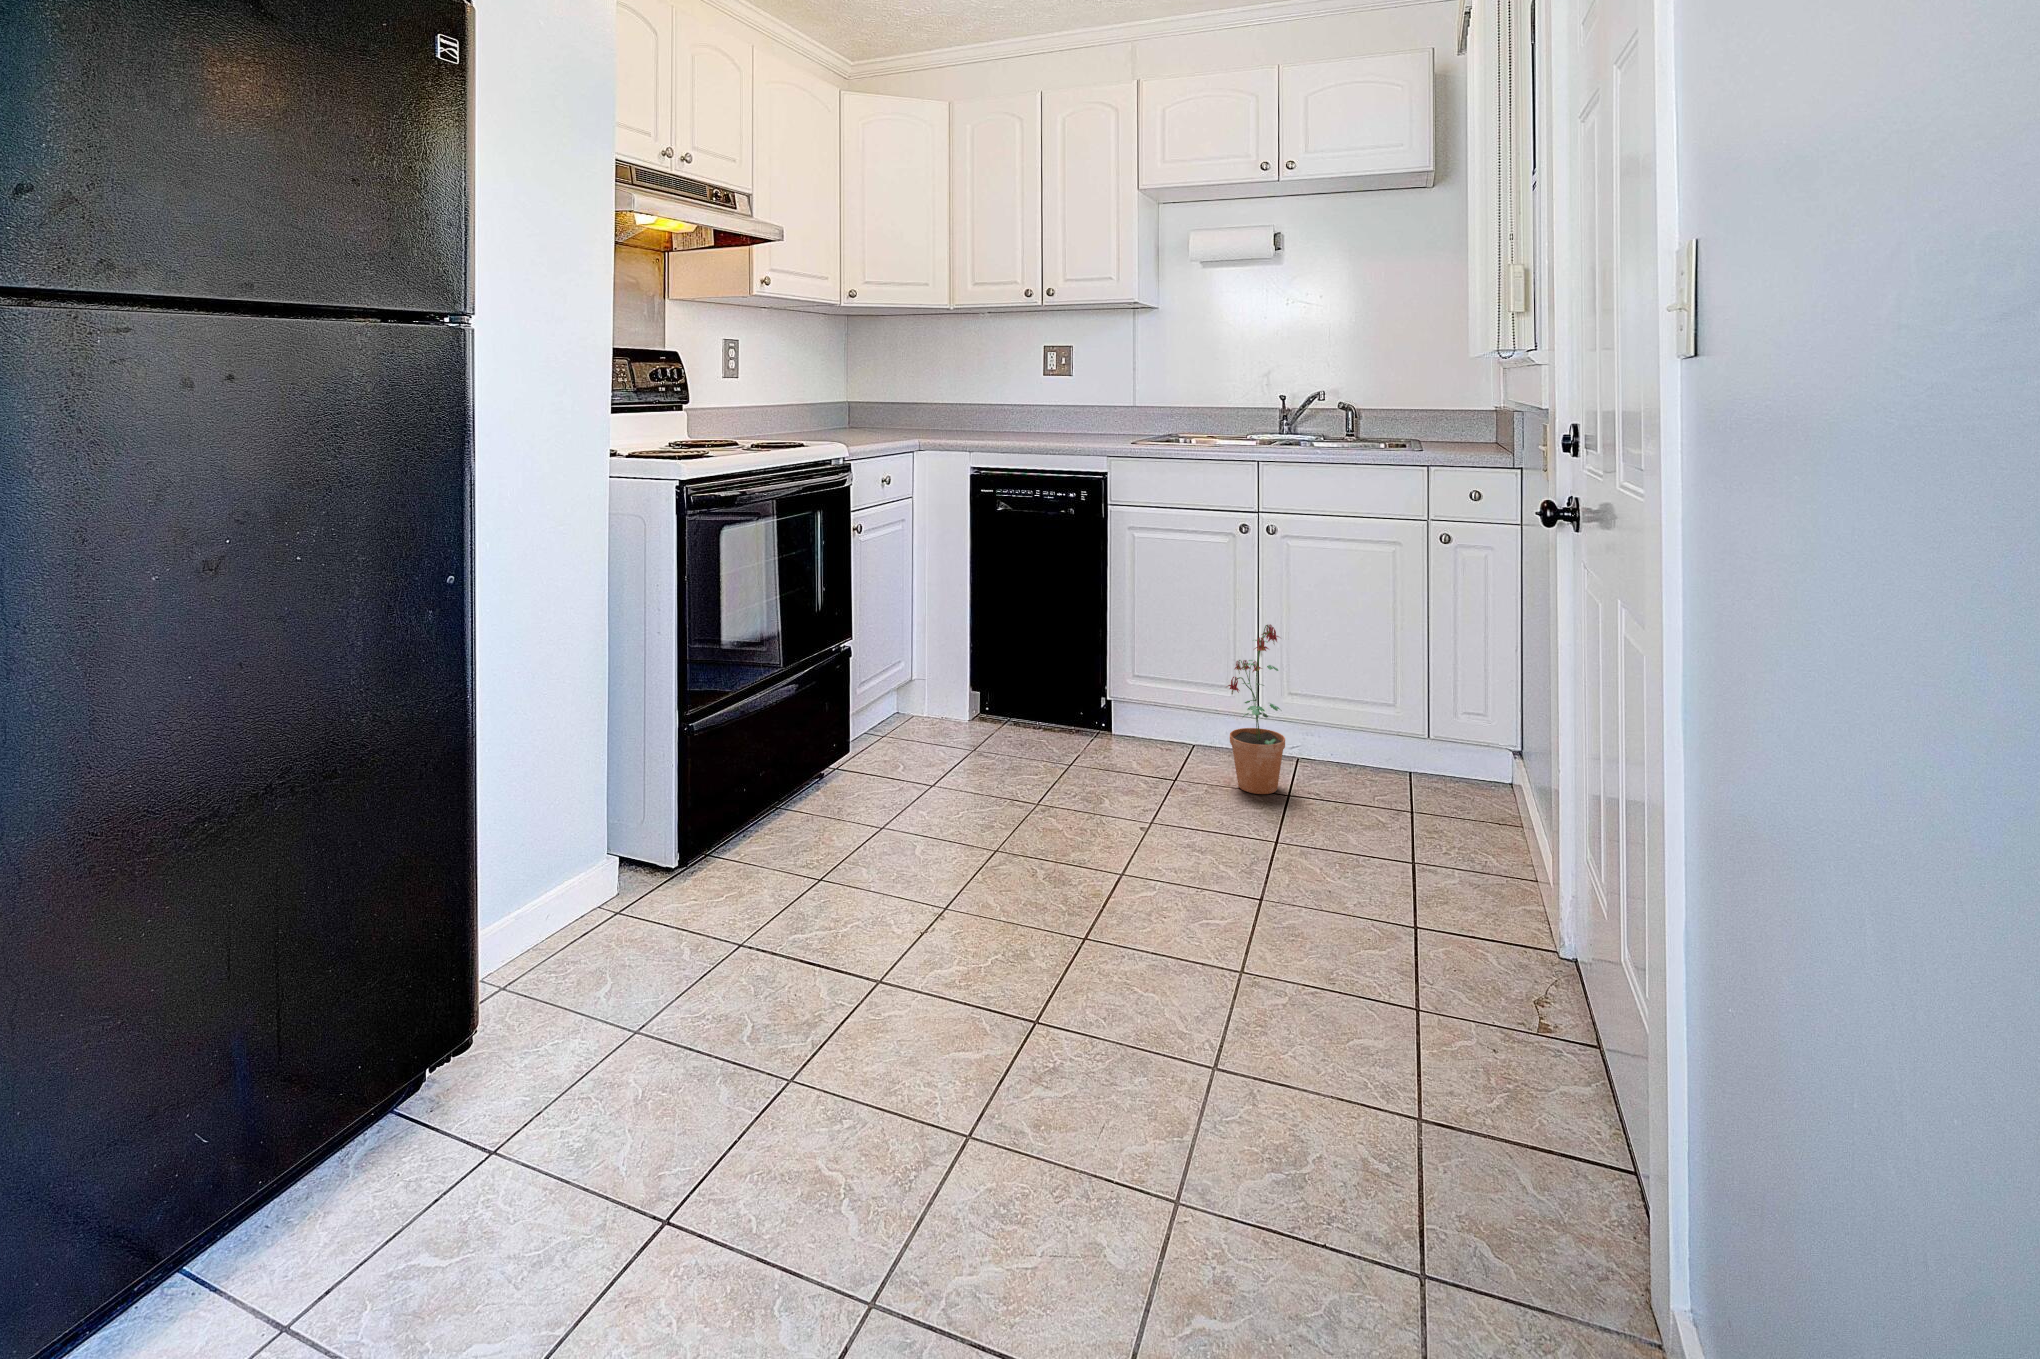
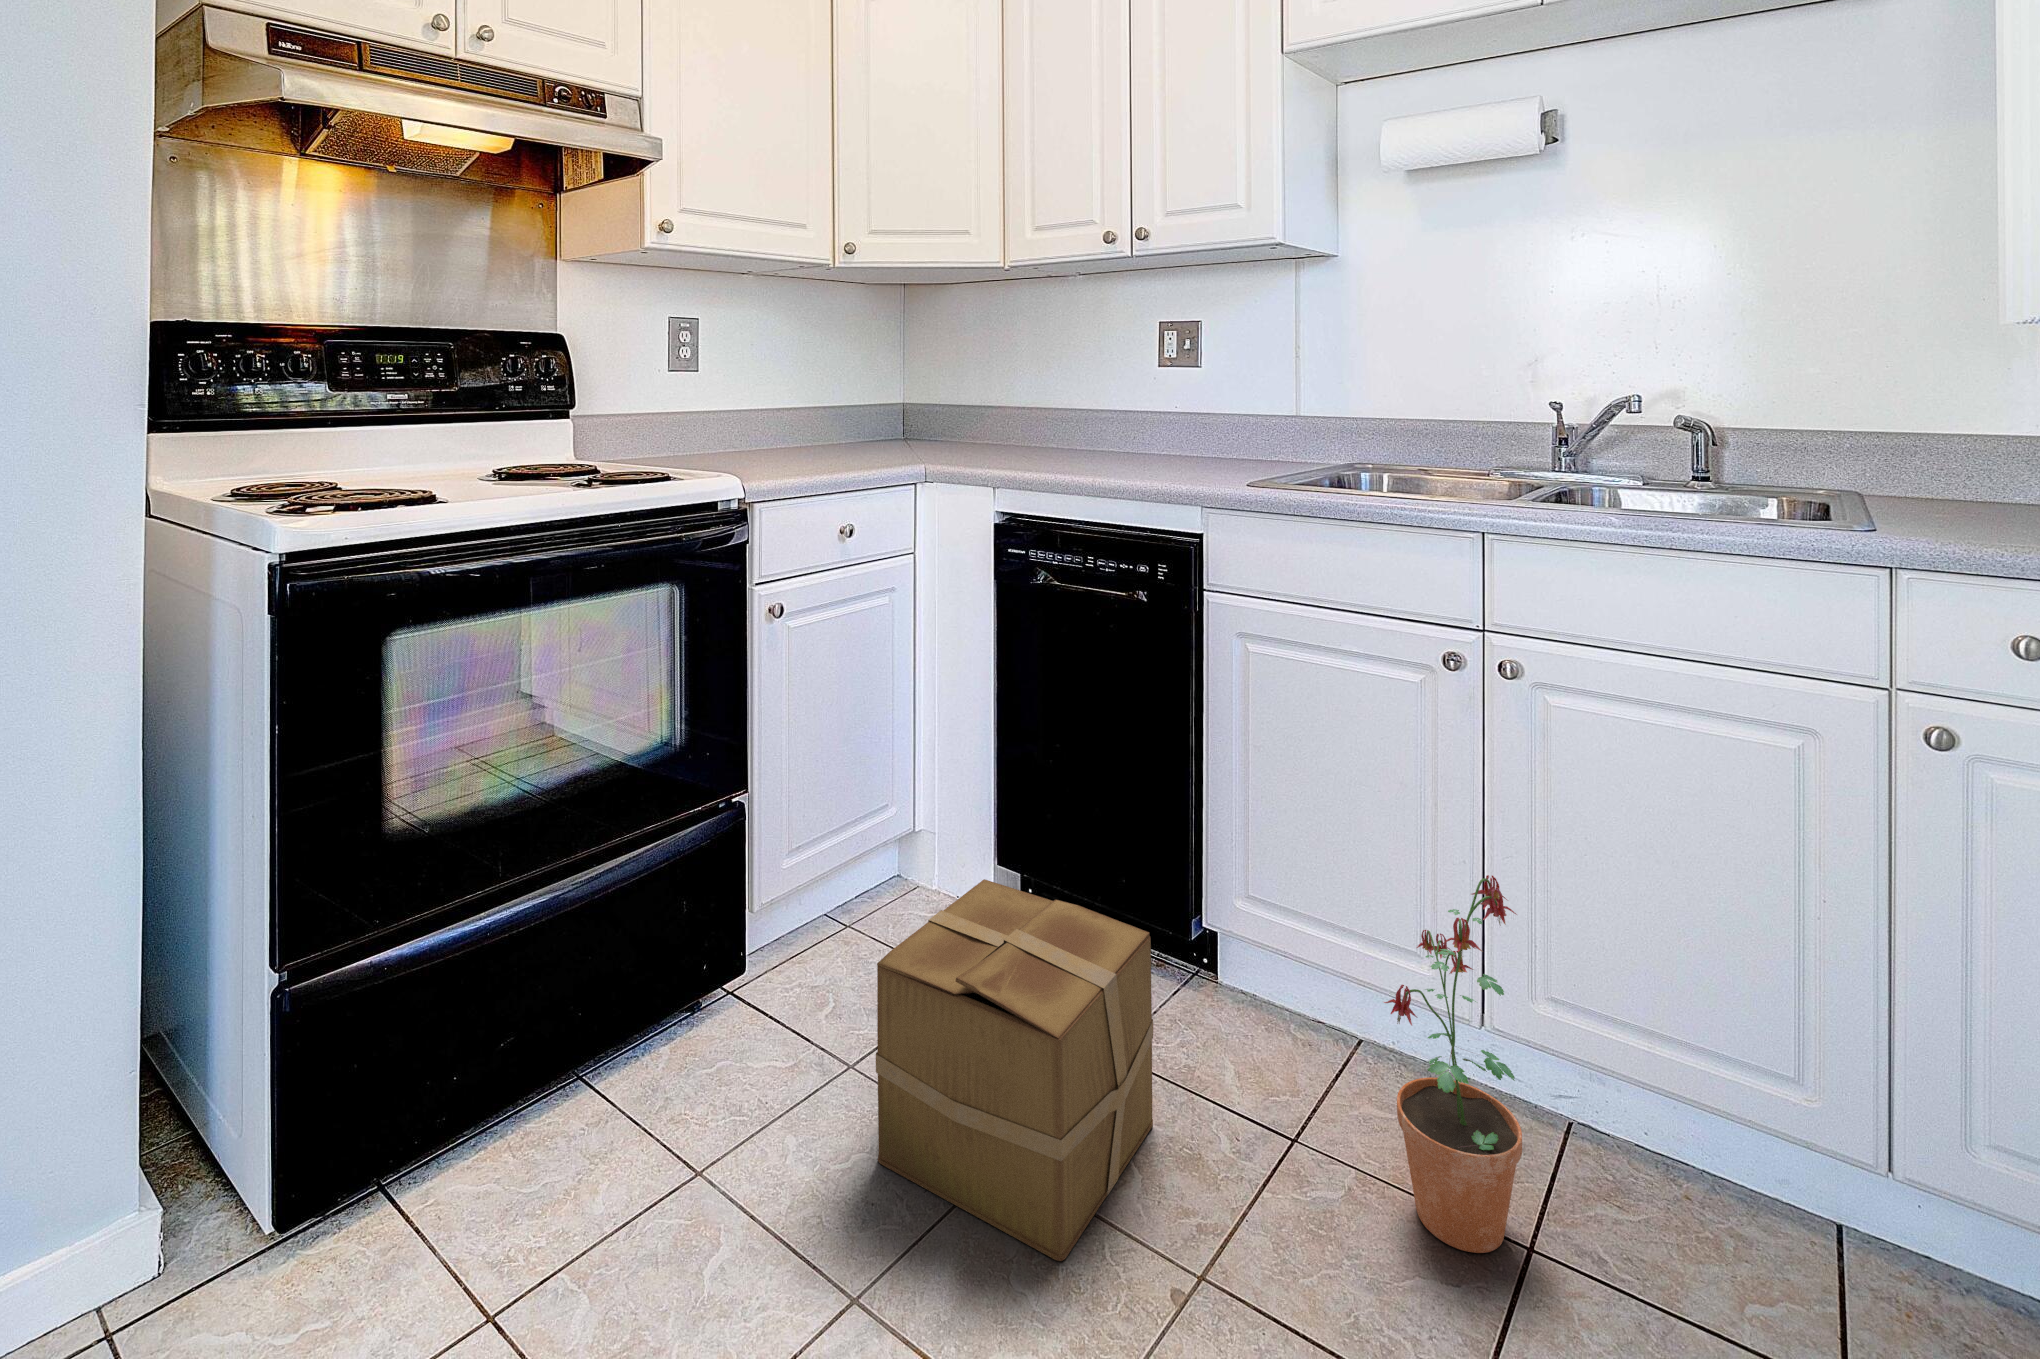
cardboard box: none [978,670,1109,820] -> present [876,879,1153,1261]

